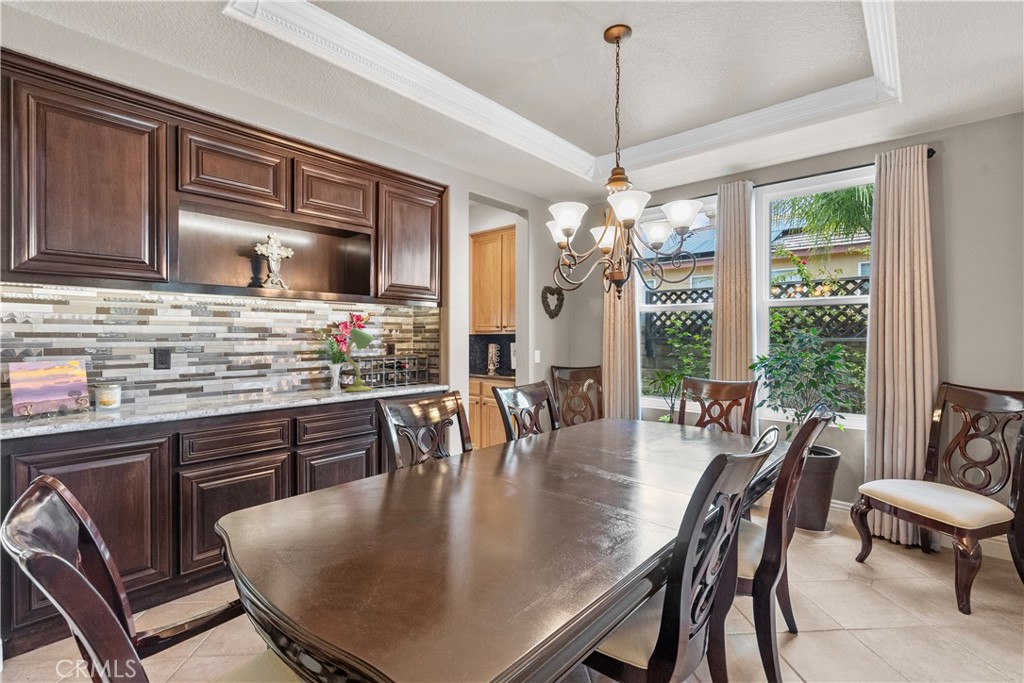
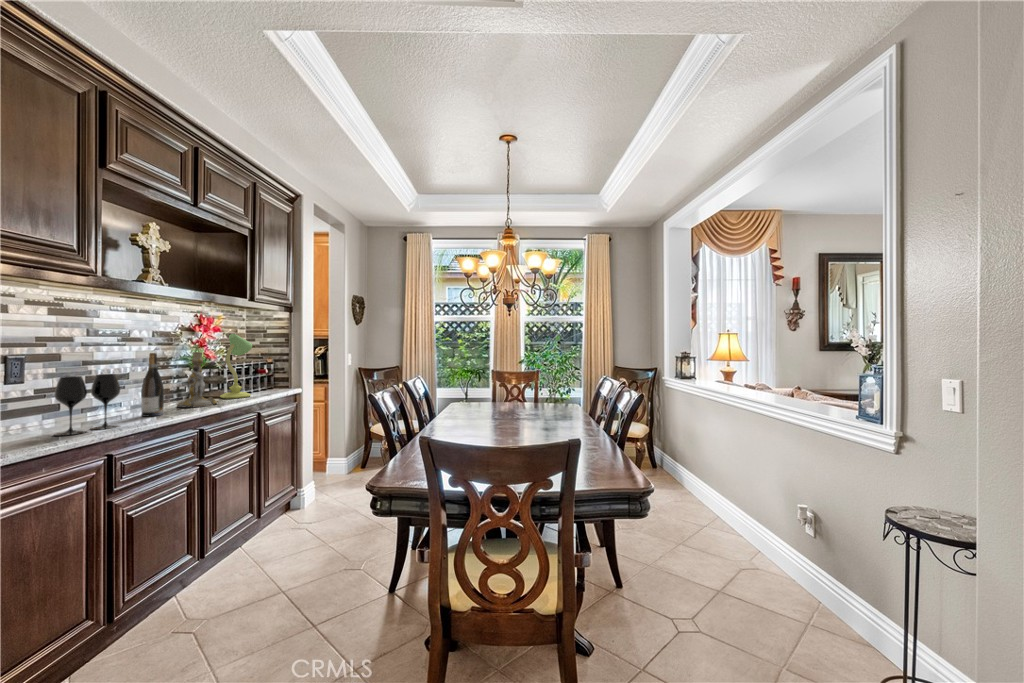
wine bottle: none [239,345,257,402] -> present [141,353,164,417]
candlestick: none [286,345,322,397] -> present [177,352,219,408]
wine glass: none [142,362,197,411] -> present [54,374,120,436]

